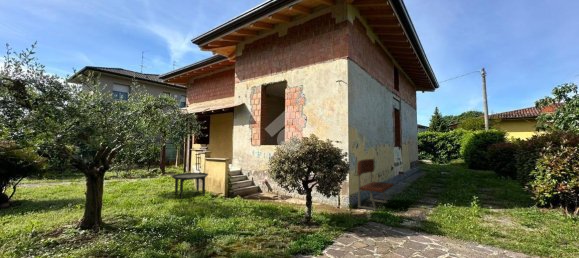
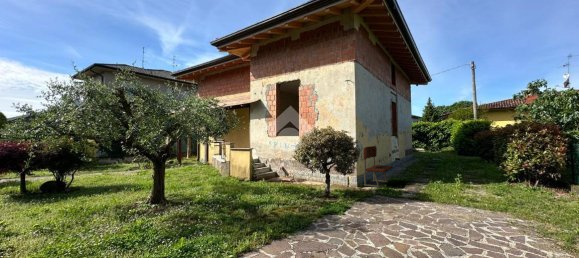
round table: present [171,173,208,199] -> none [202,161,233,183]

